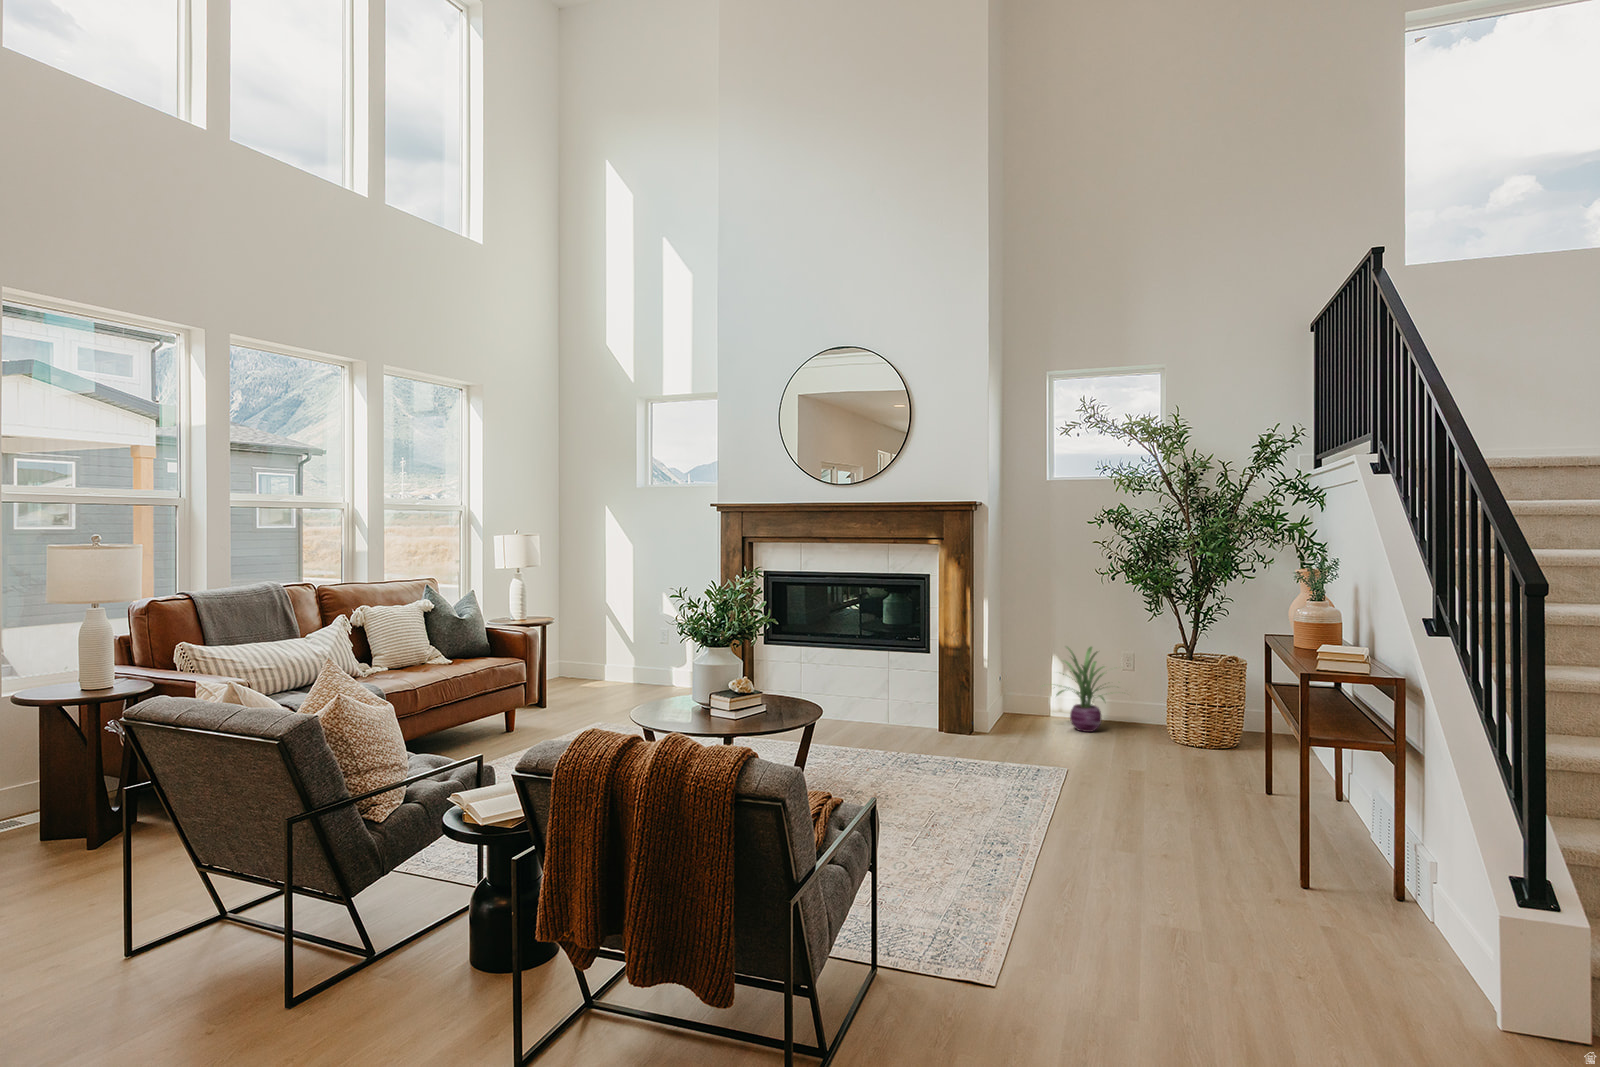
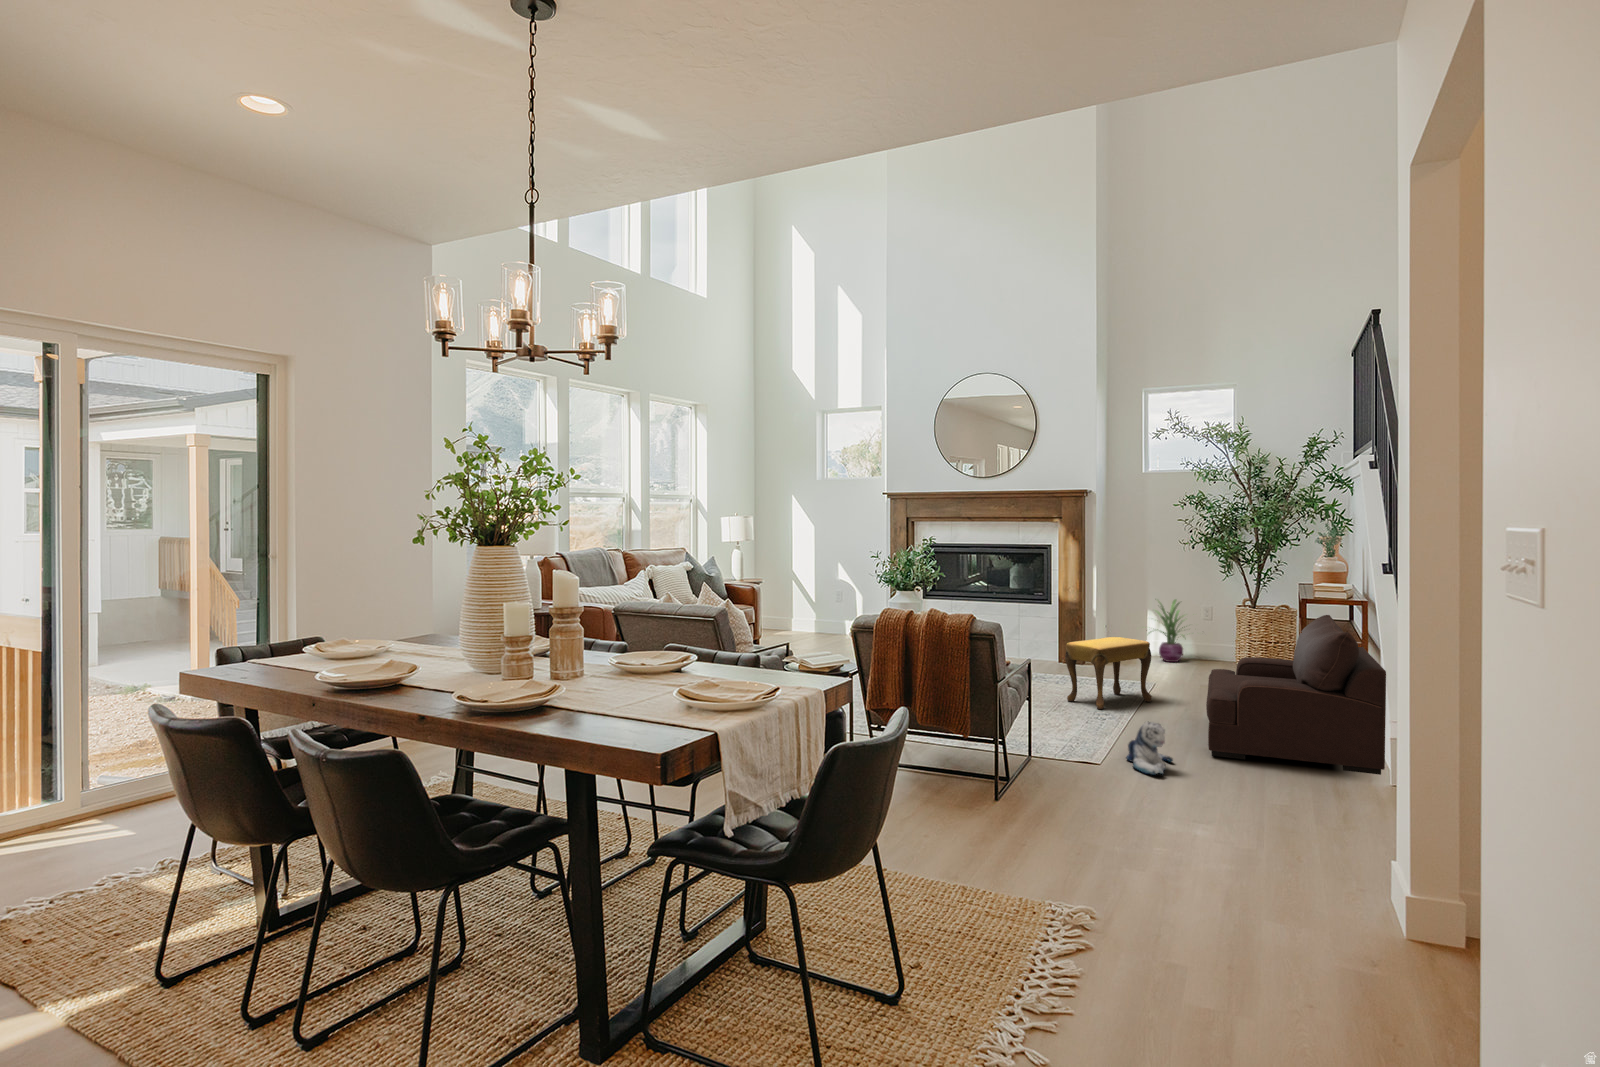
armchair: none [1155,694,1474,996] -> present [1206,615,1386,775]
footstool: none [944,714,1067,833] -> present [1065,637,1152,709]
plush toy: none [1036,908,1117,1019] -> present [1126,722,1173,775]

